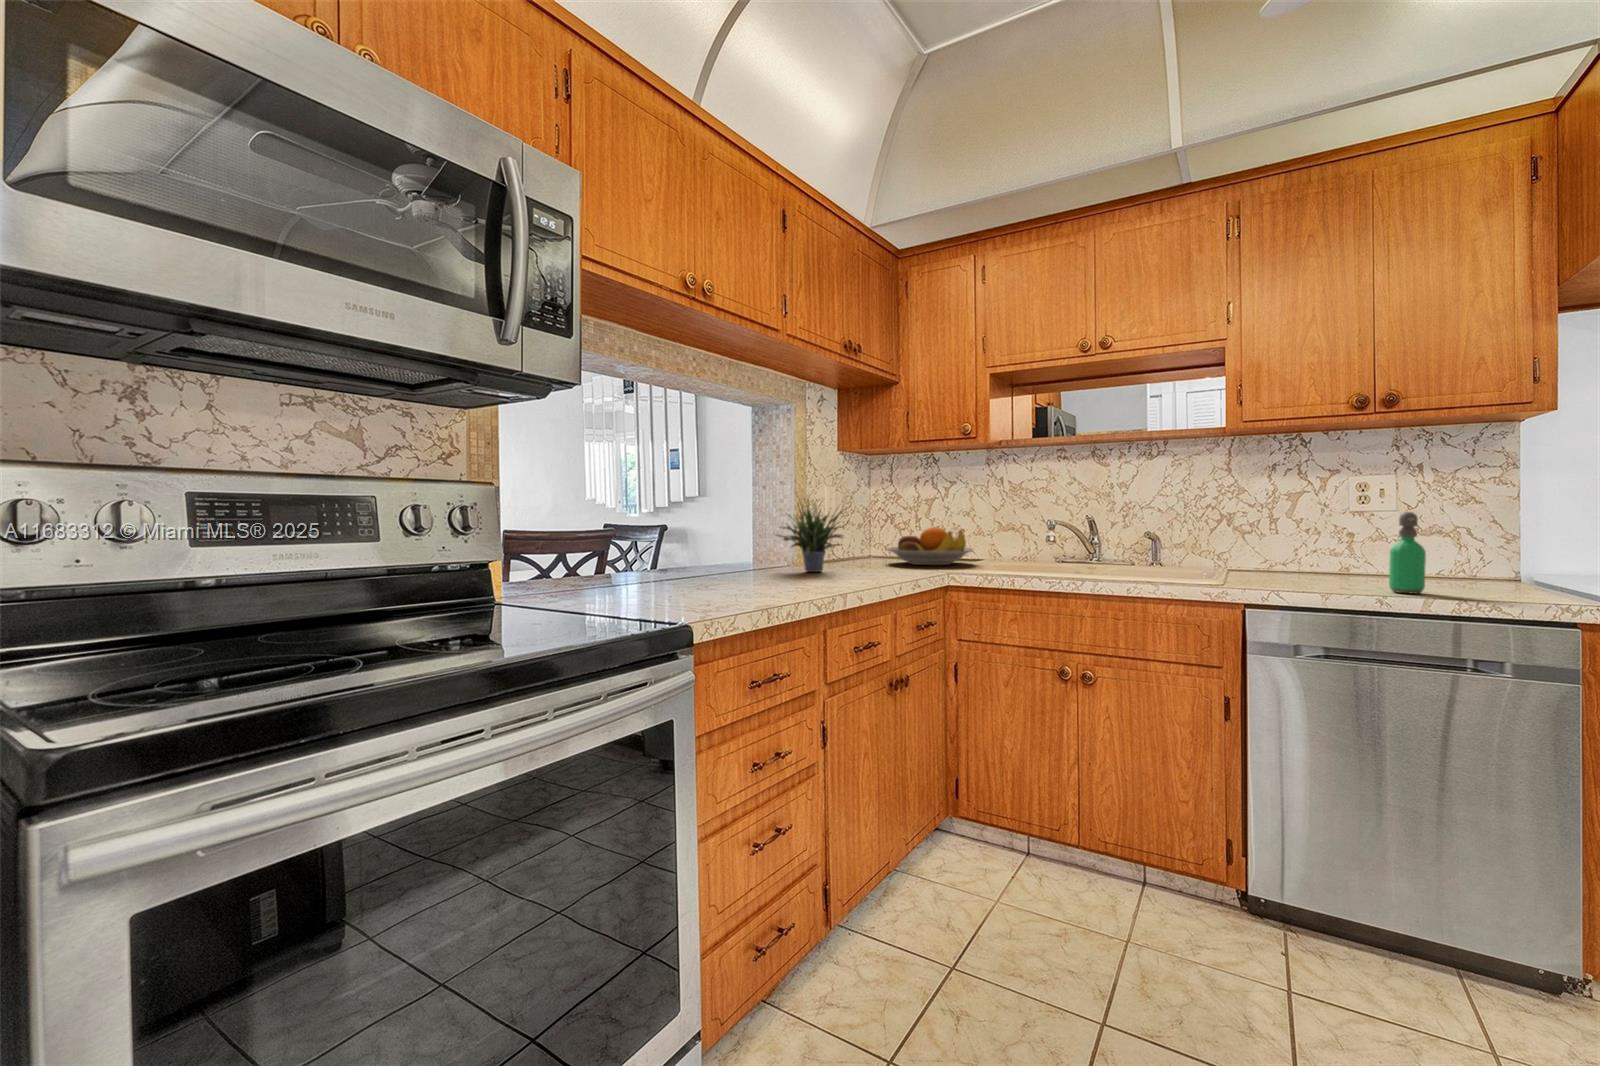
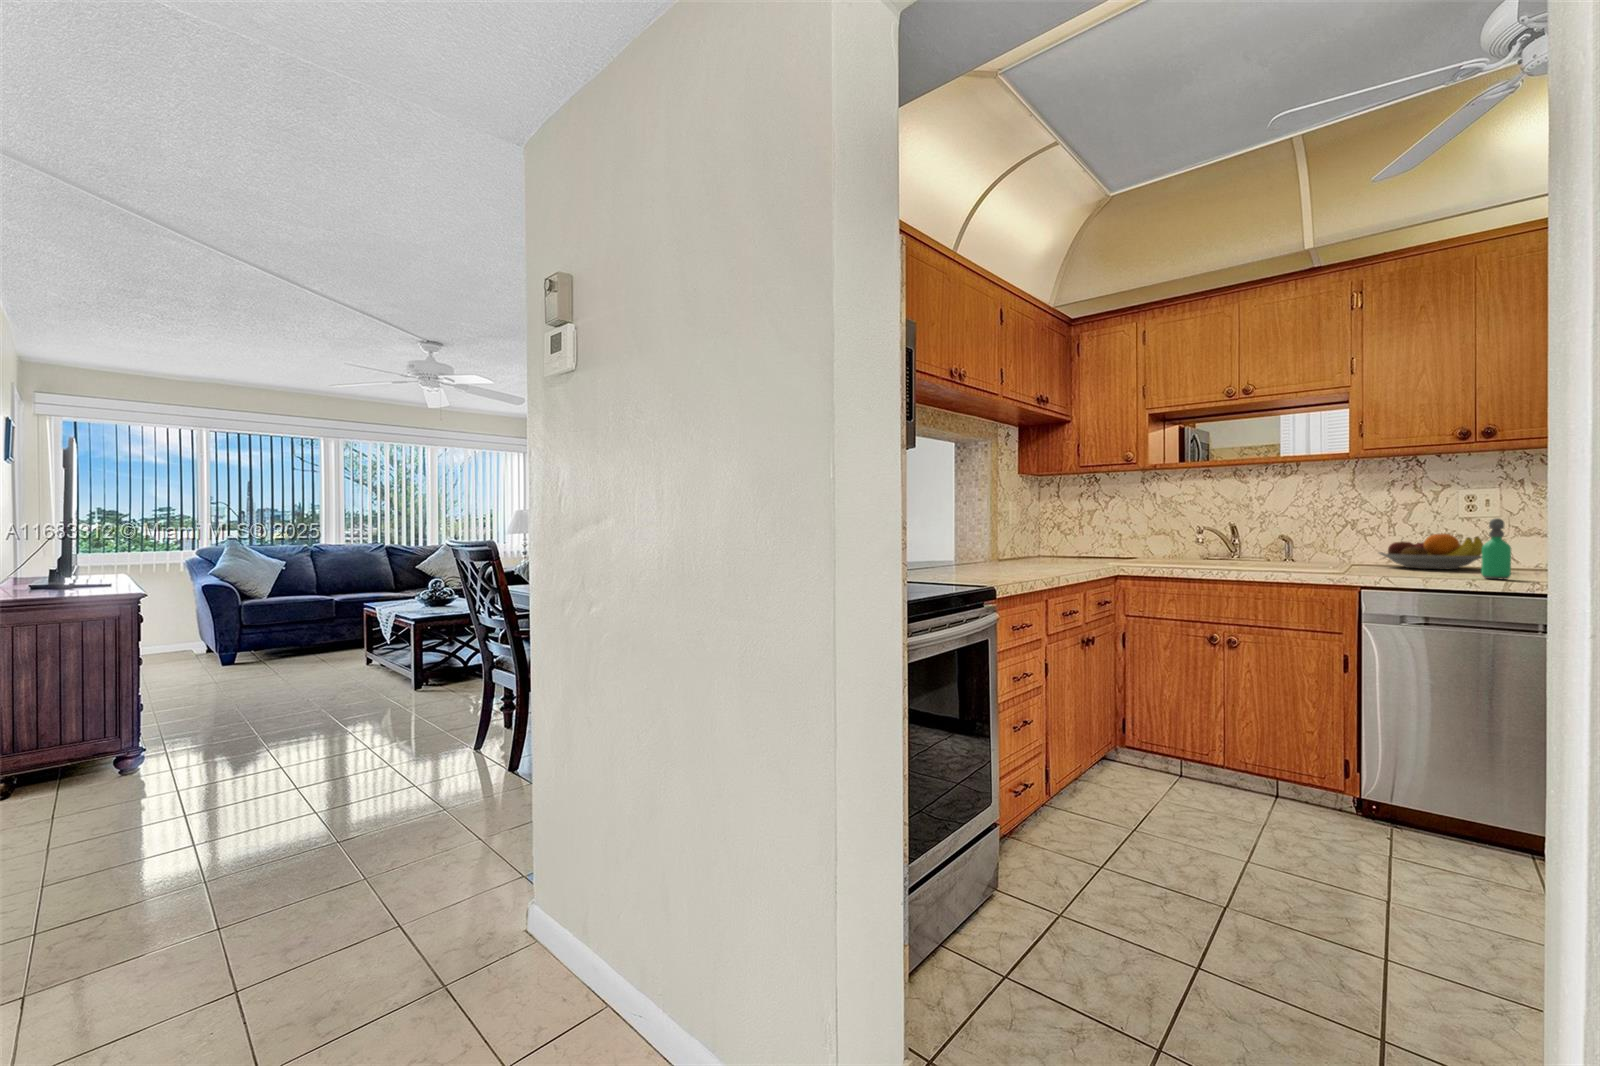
potted plant: present [776,499,846,572] -> none [980,500,1041,563]
fruit bowl: present [888,527,973,565] -> present [1379,533,1483,569]

